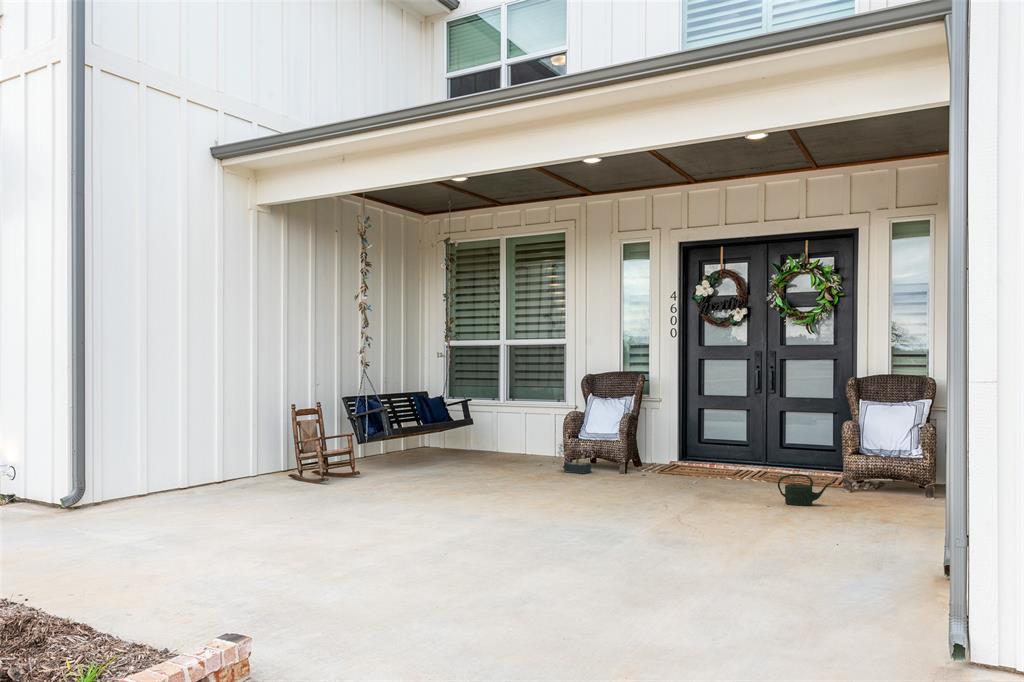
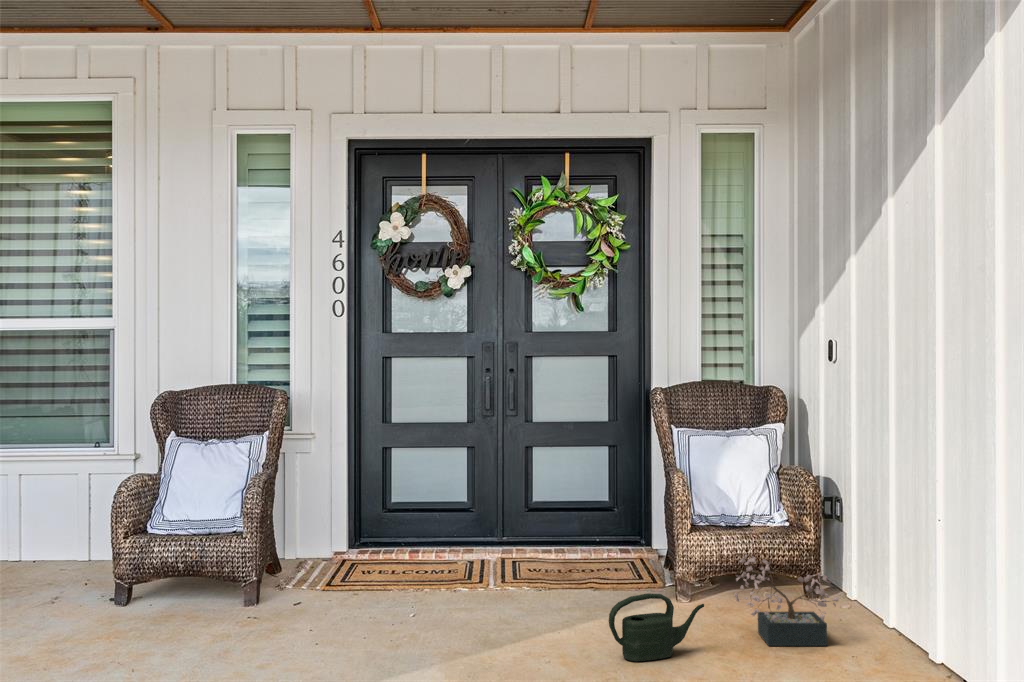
decorative plant: present [558,439,594,474] -> present [734,555,839,646]

